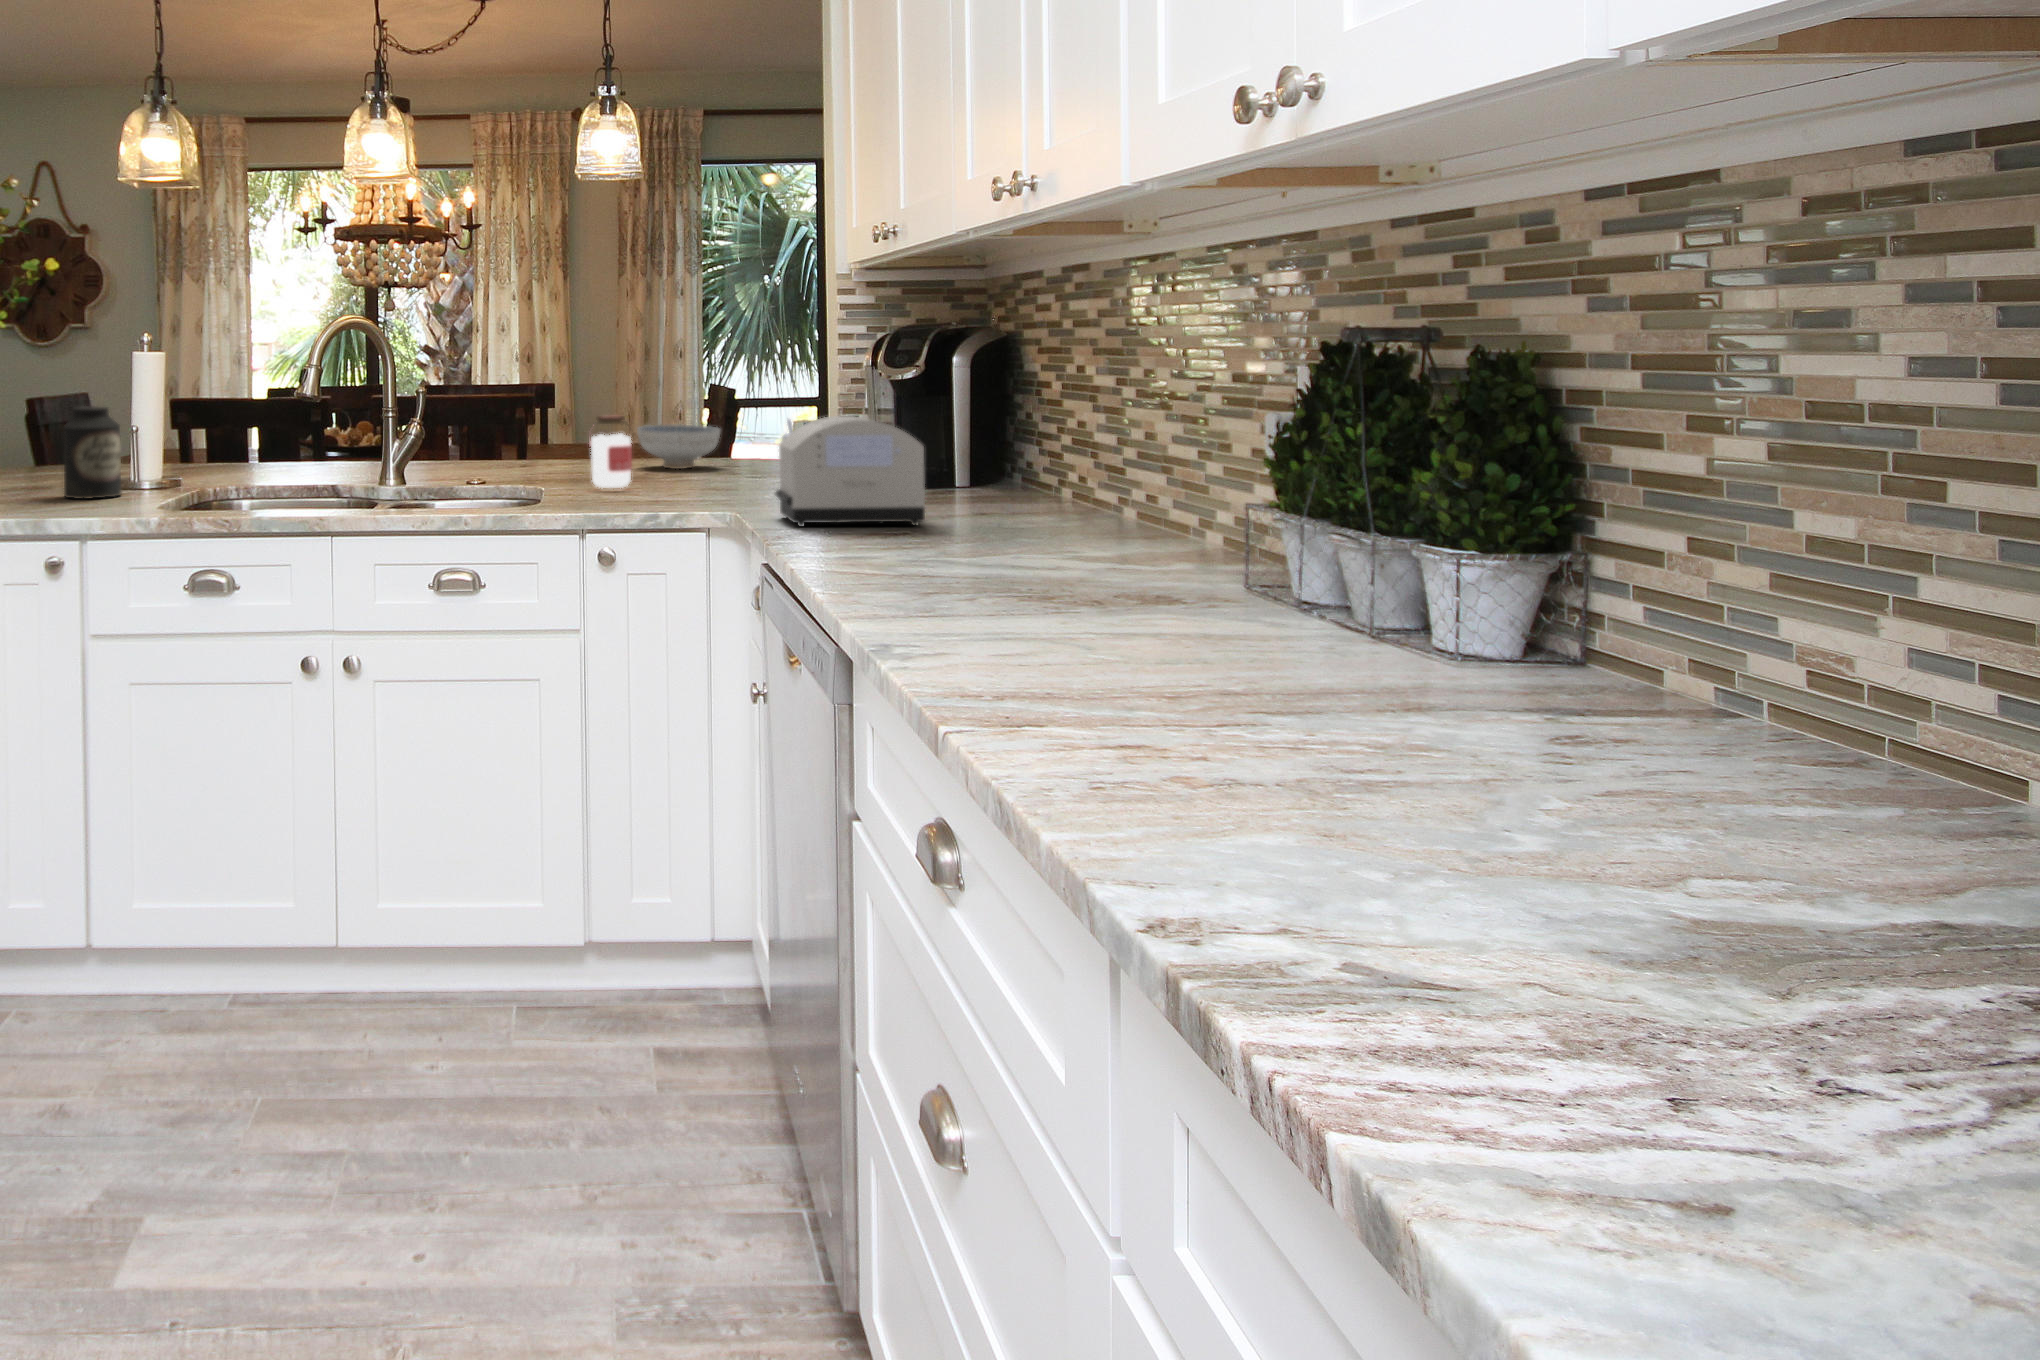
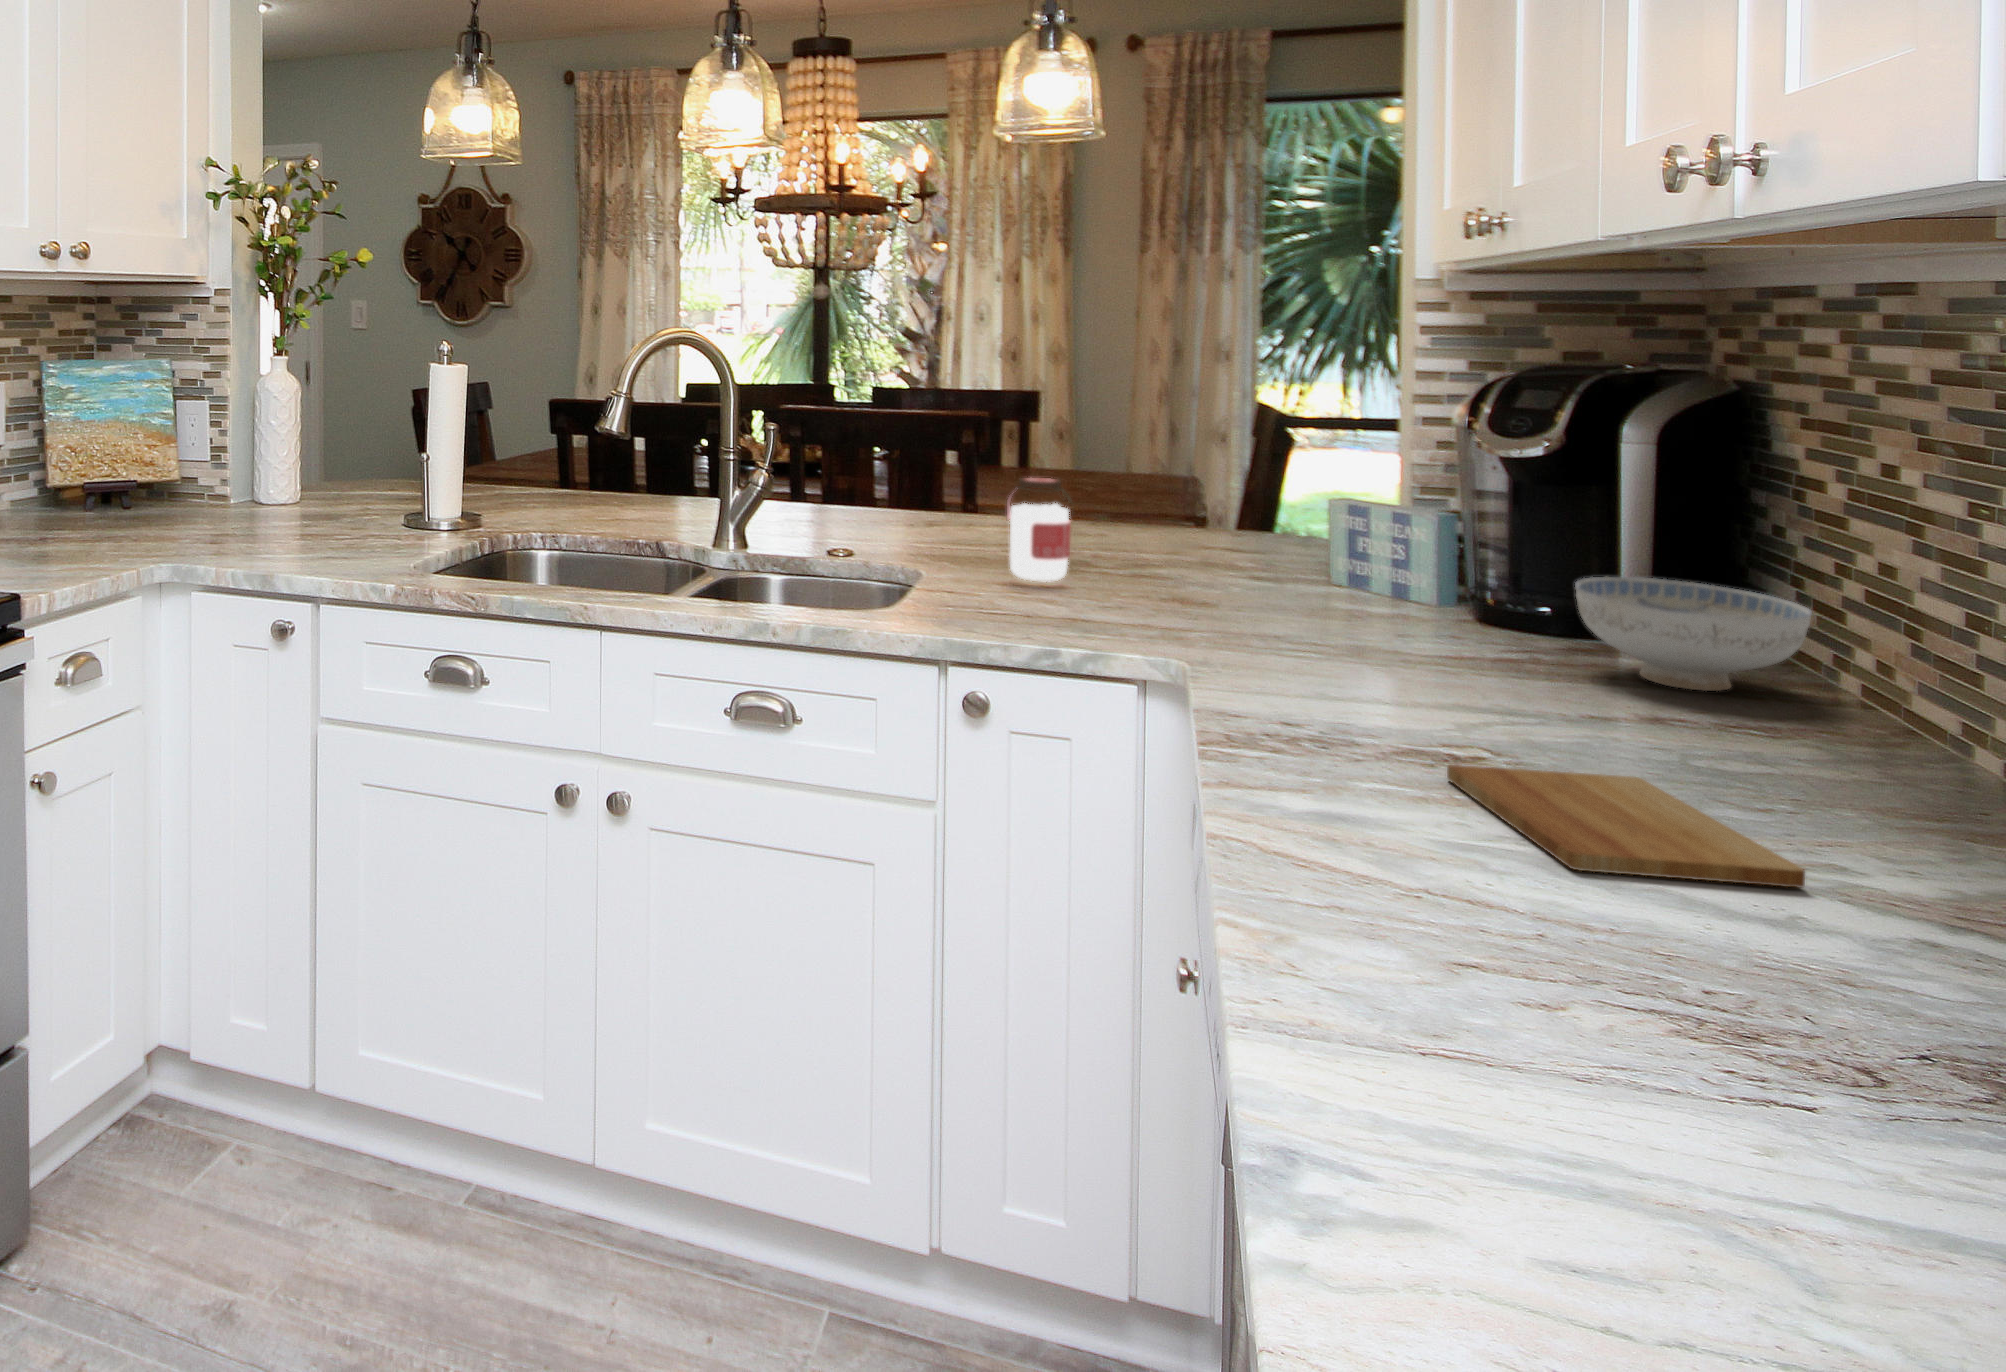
canister: present [63,406,121,499] -> none [346,429,412,540]
toaster: present [775,416,925,527] -> none [1262,521,1536,728]
ceramic bowl: present [637,425,720,469] -> present [1575,577,1812,691]
cutting board: none [891,533,1061,567] -> present [1447,765,1805,888]

